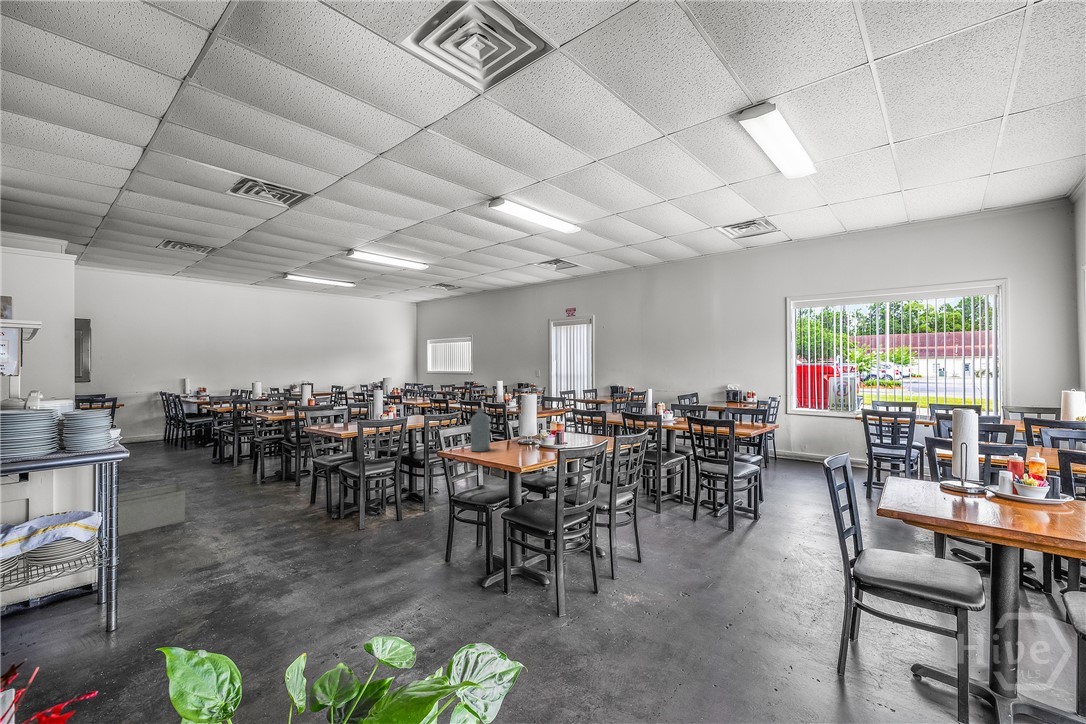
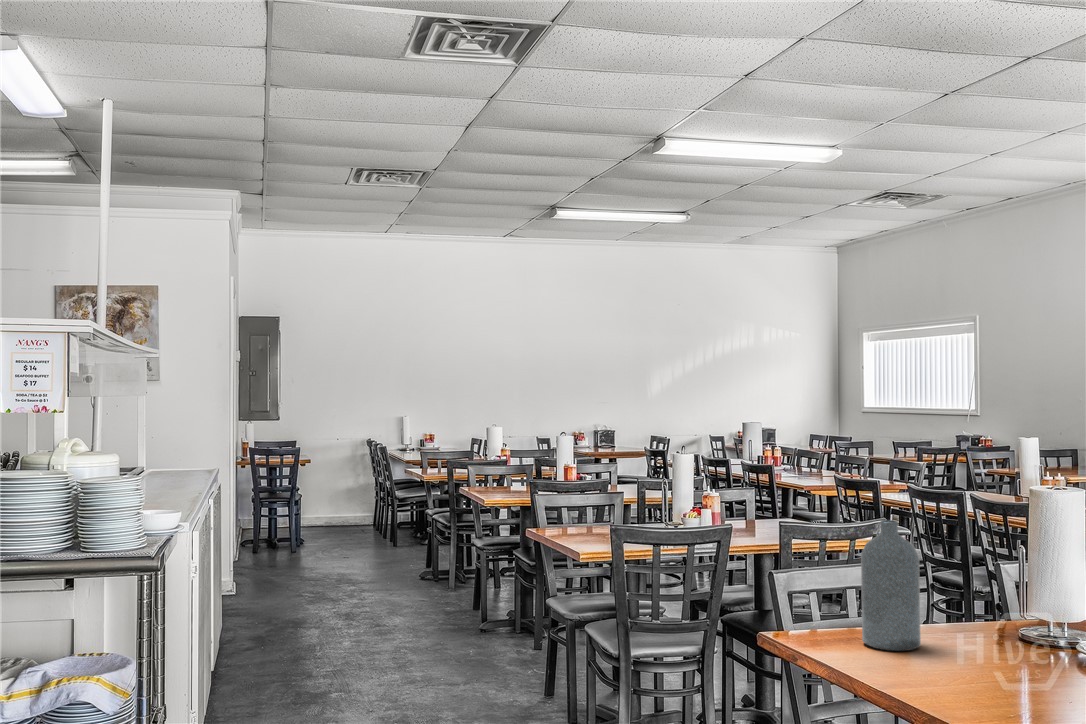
storage bin: present [117,483,186,536] -> none [222,614,341,700]

